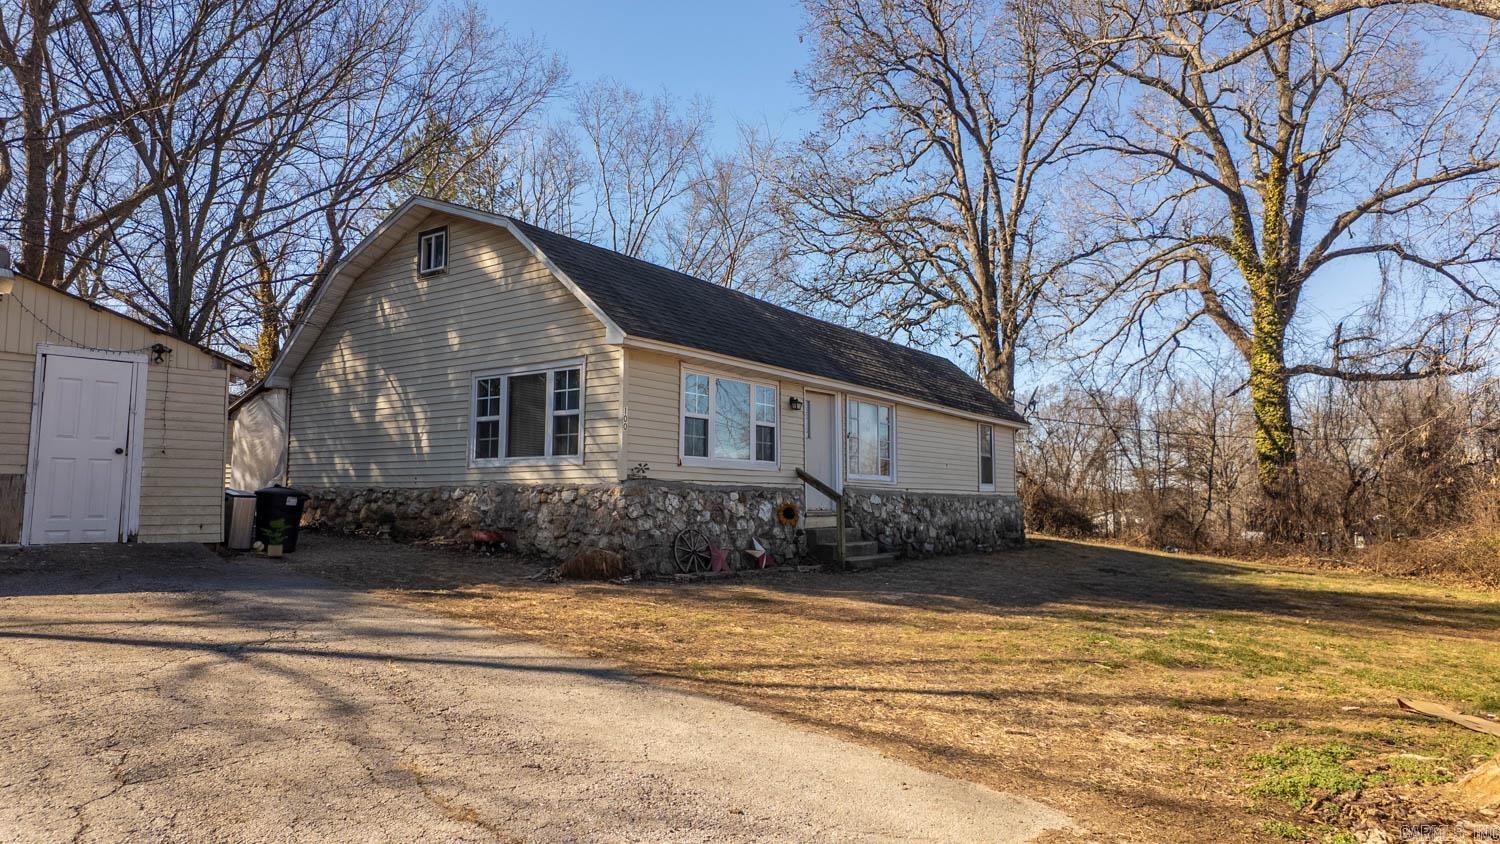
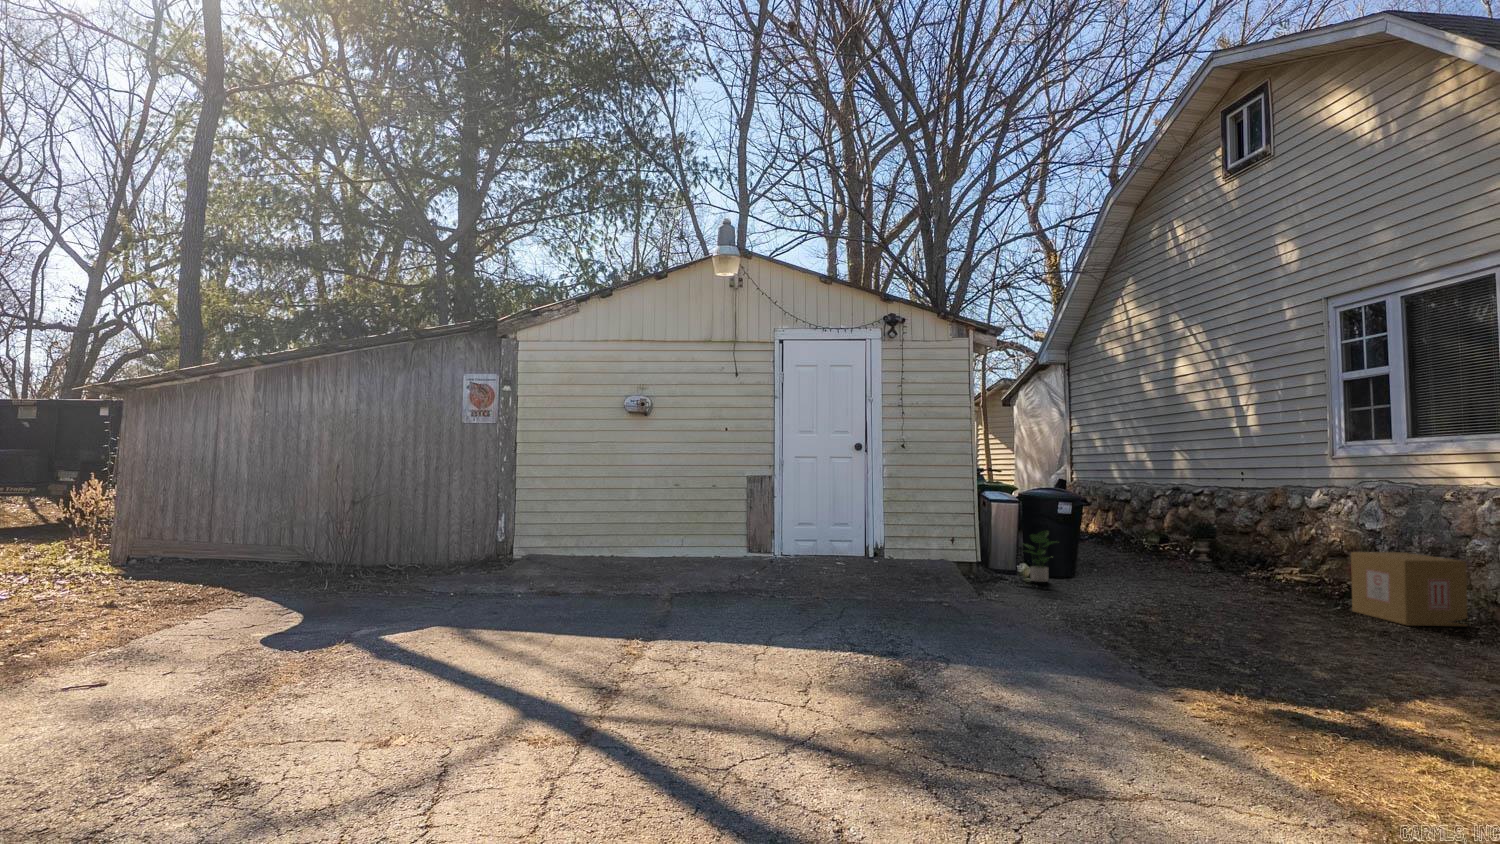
cardboard box: none [470,521,522,559] -> present [1351,552,1468,626]

